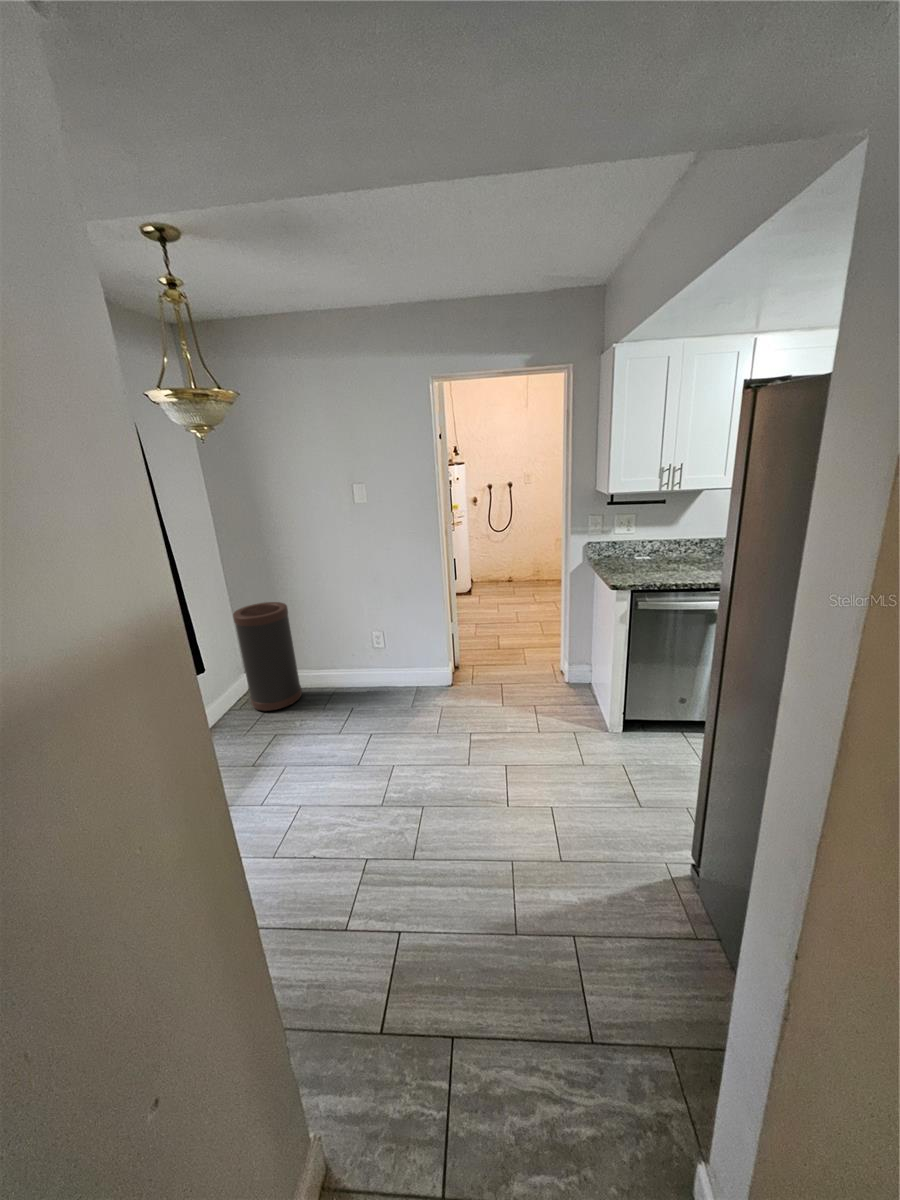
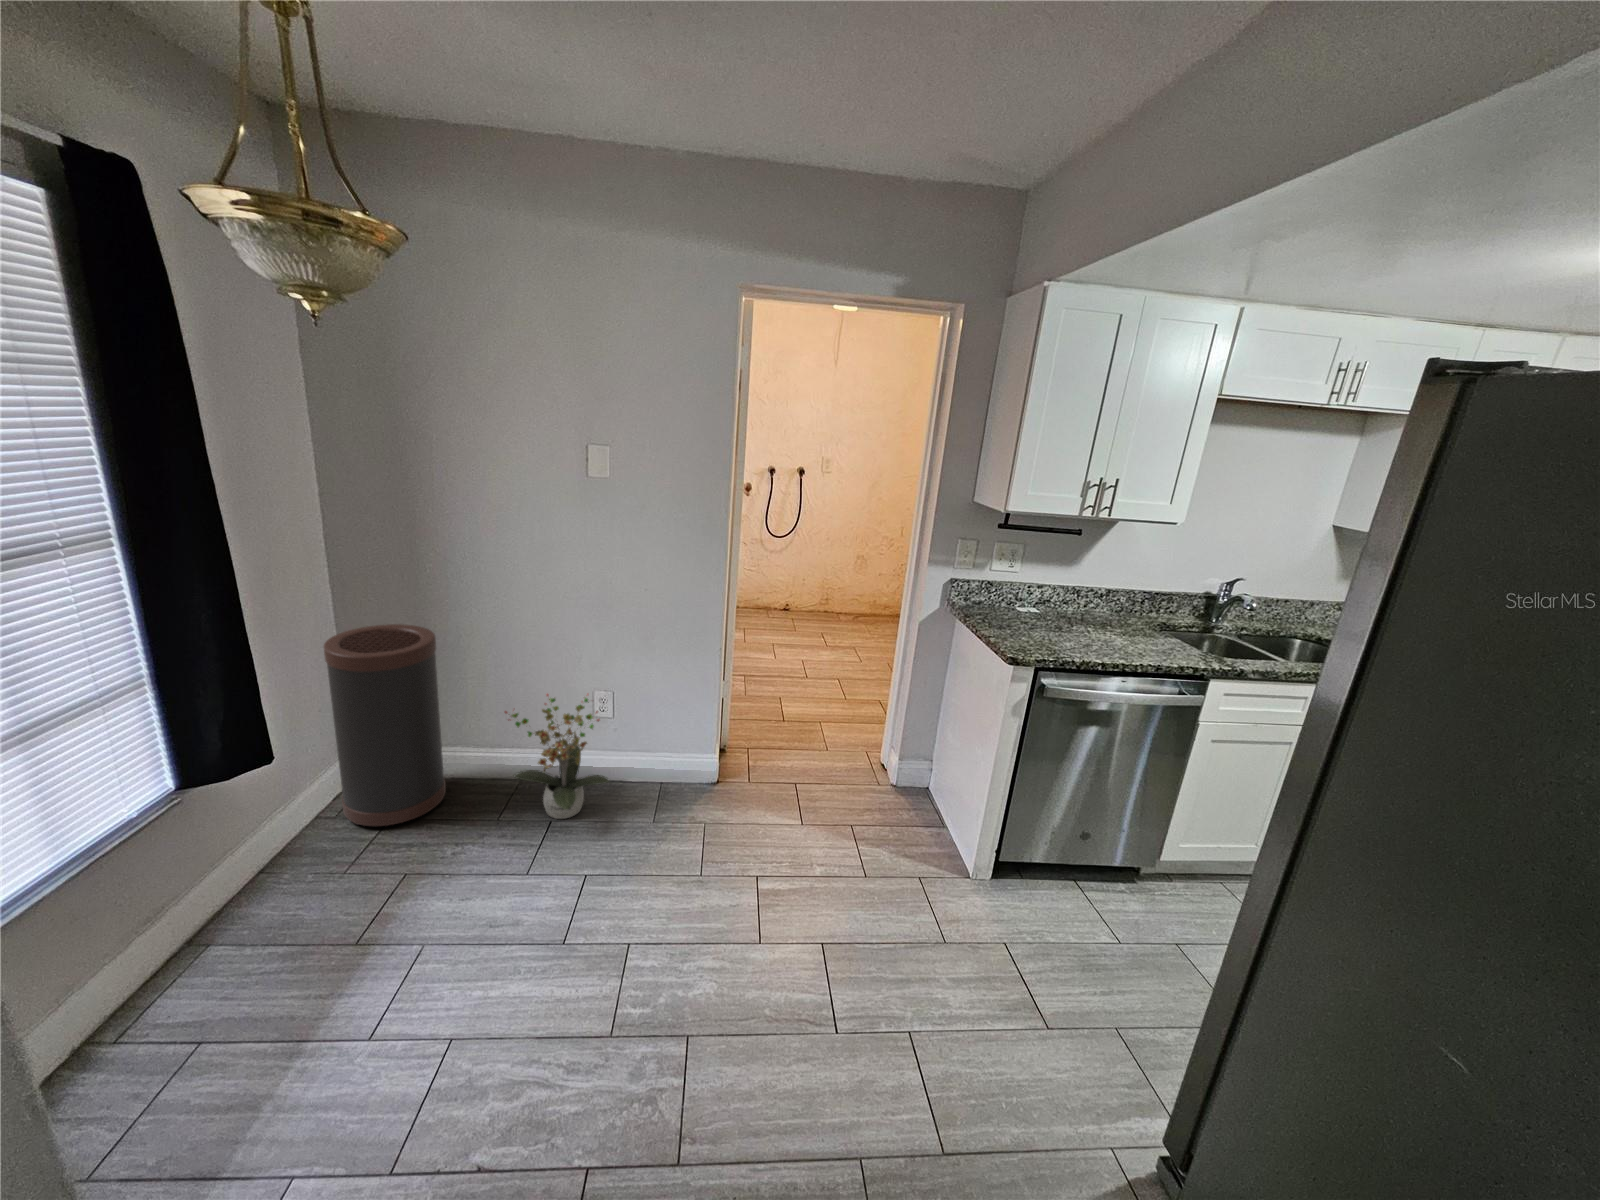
potted plant: none [326,634,387,705] -> present [505,694,610,819]

